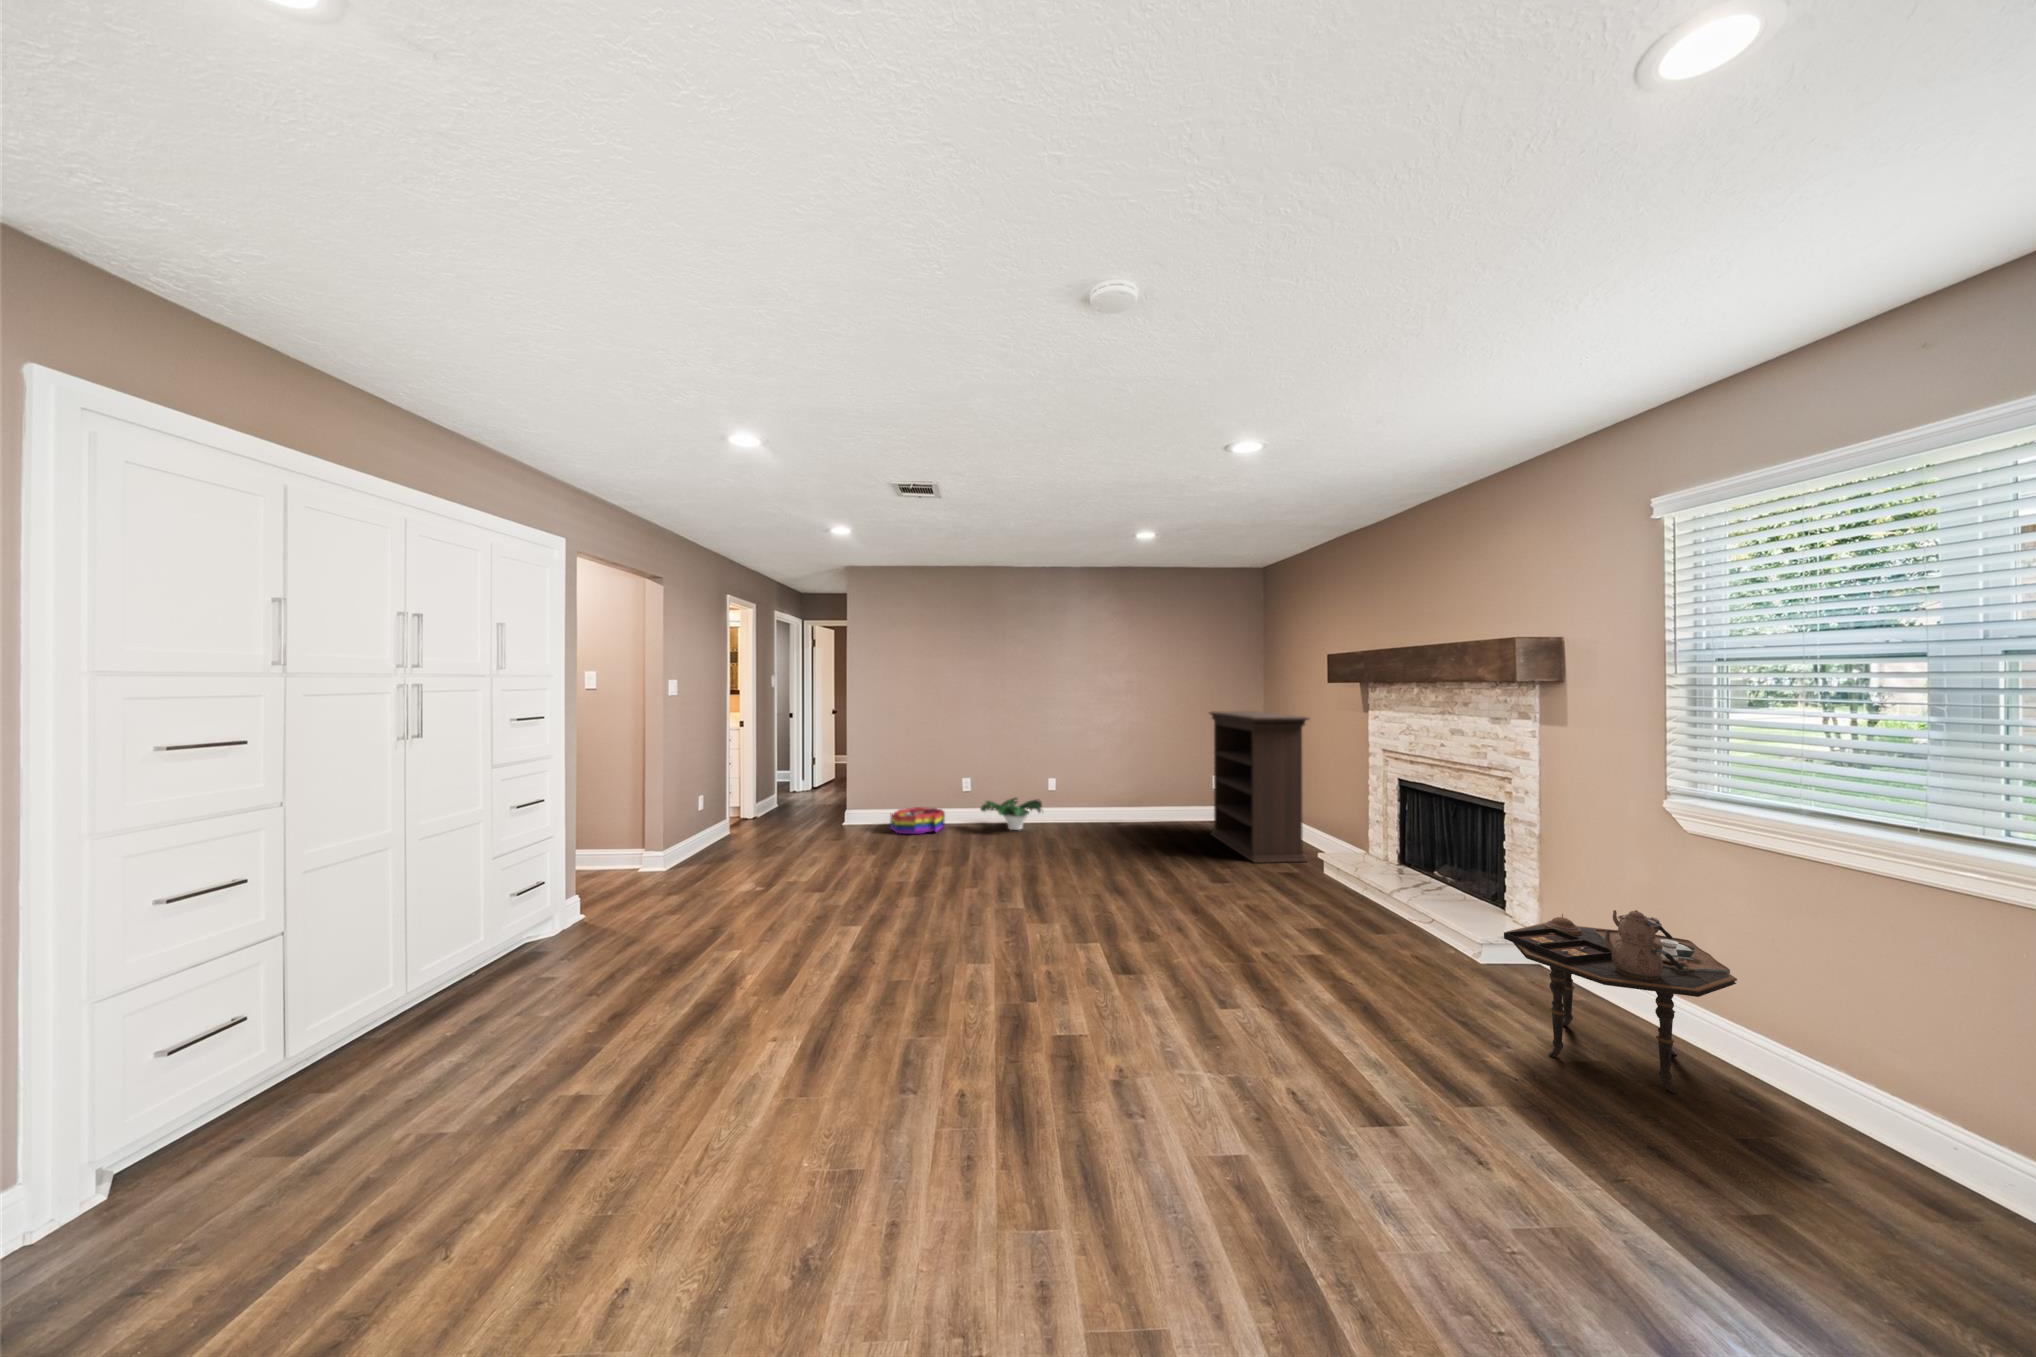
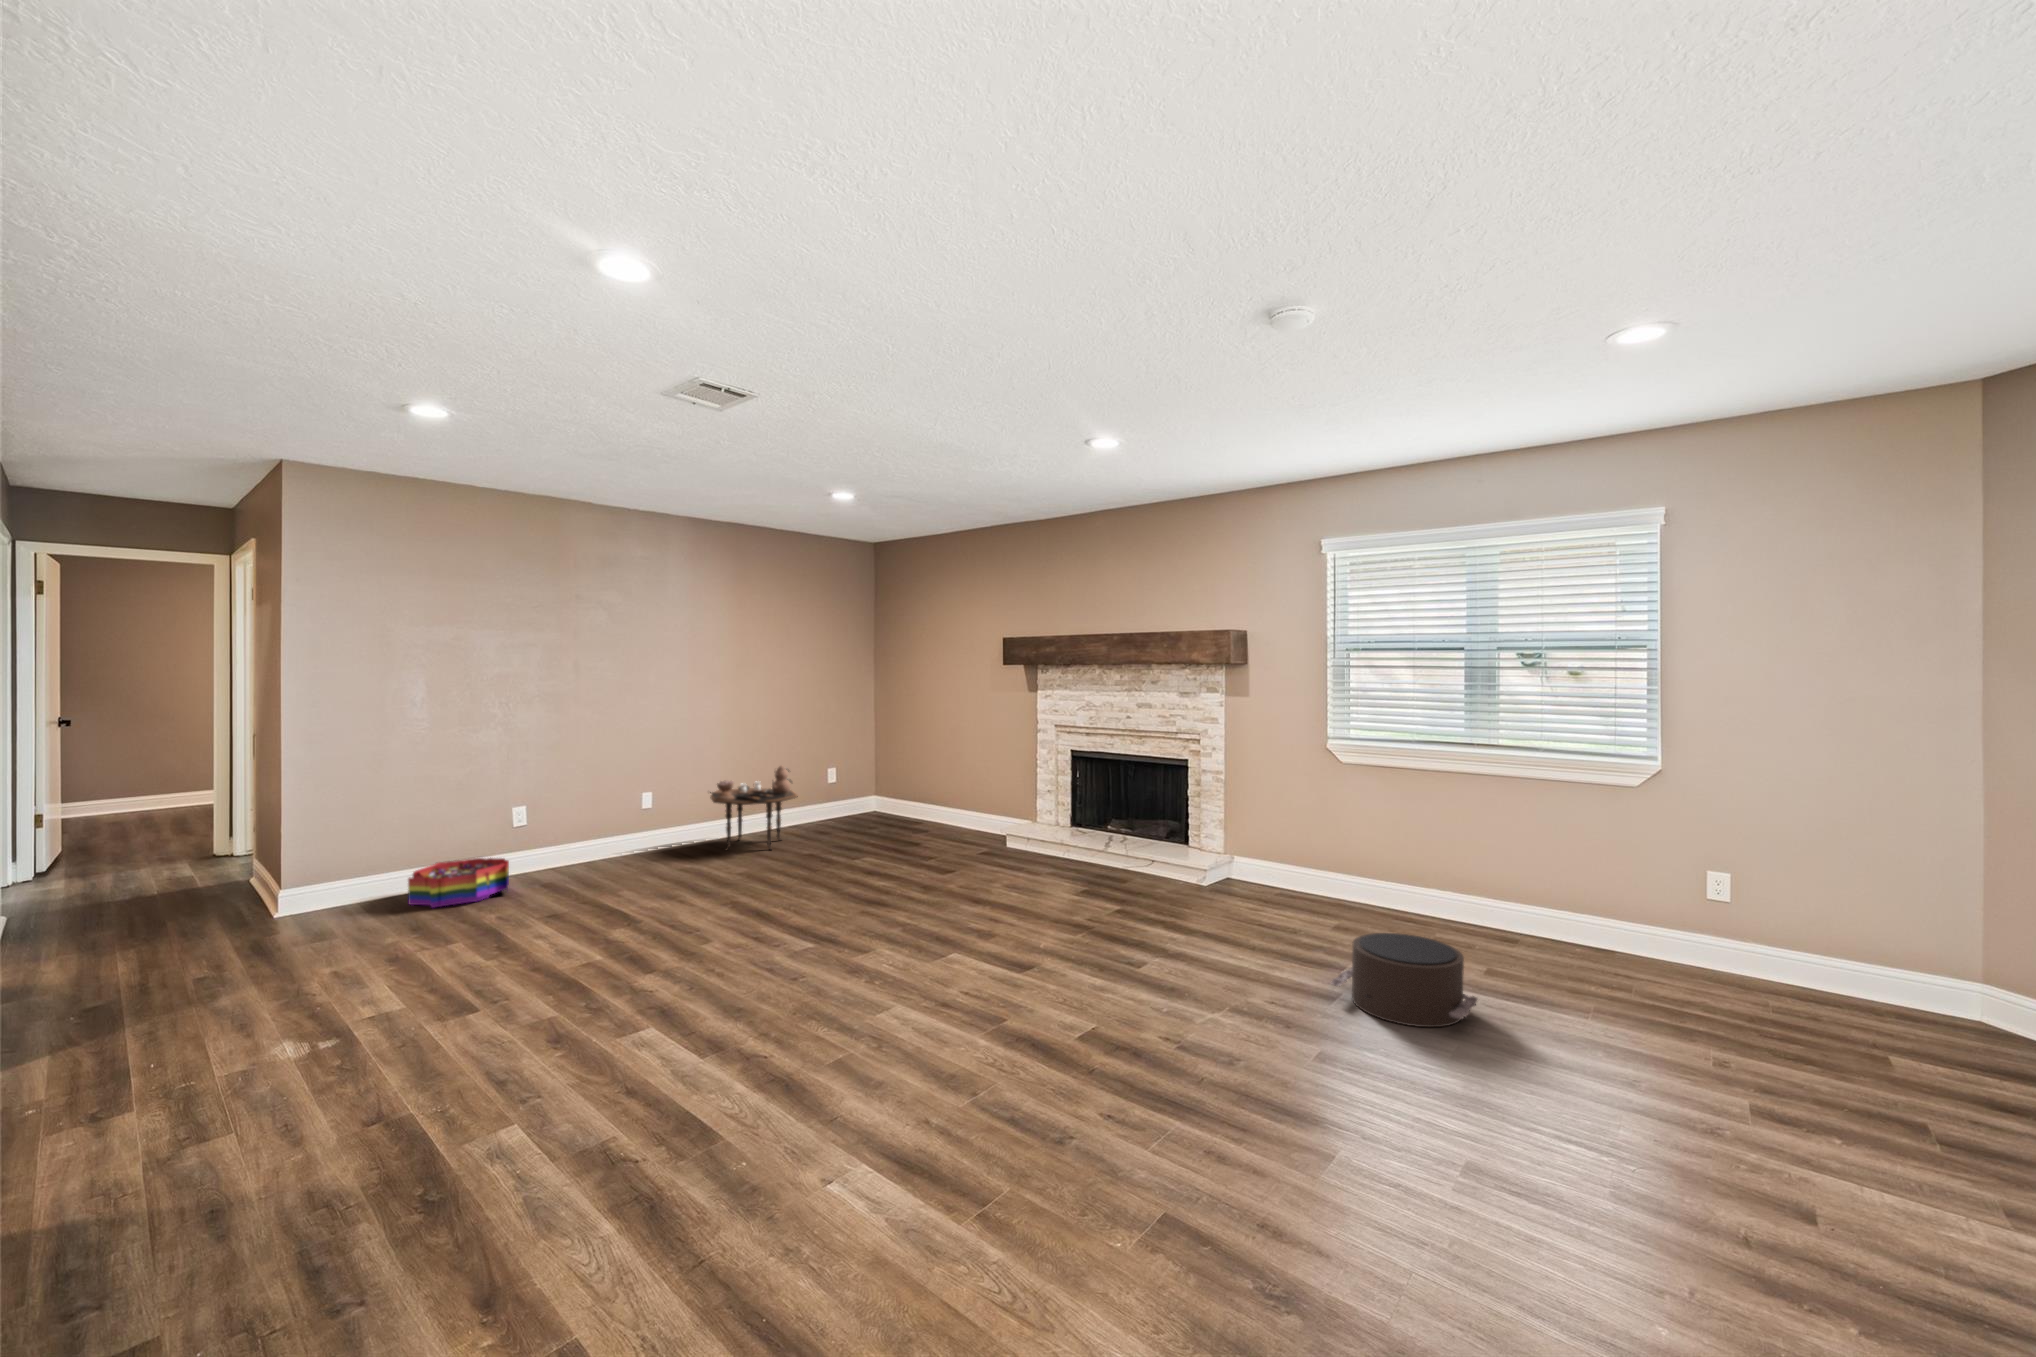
bookshelf: present [1210,711,1309,863] -> none [853,693,987,850]
potted plant: present [981,798,1042,830] -> none [569,821,668,869]
side table: present [1504,910,1737,1093] -> present [710,766,798,850]
pouf: none [1342,1067,1545,1259] -> present [1331,933,1477,1027]

